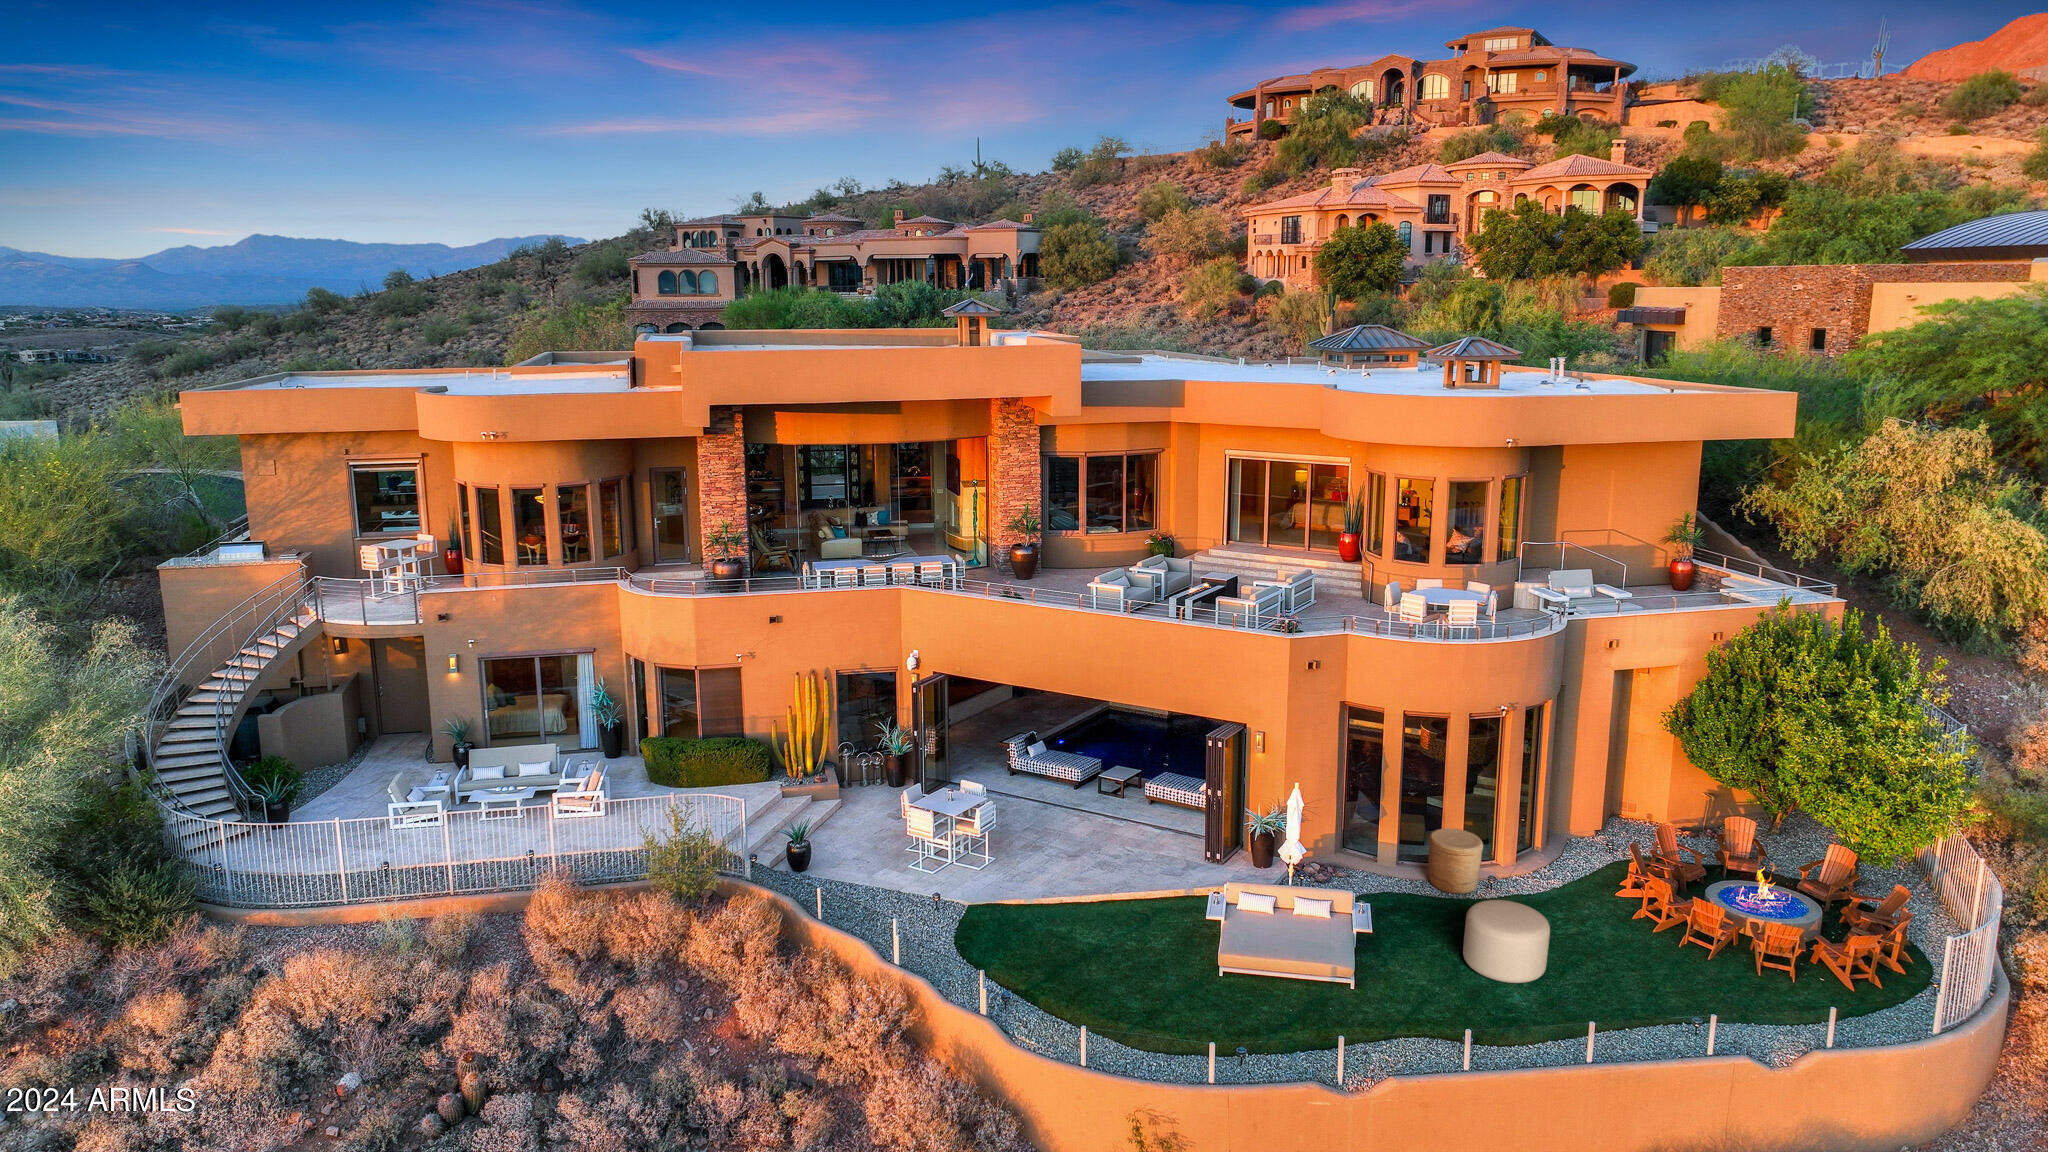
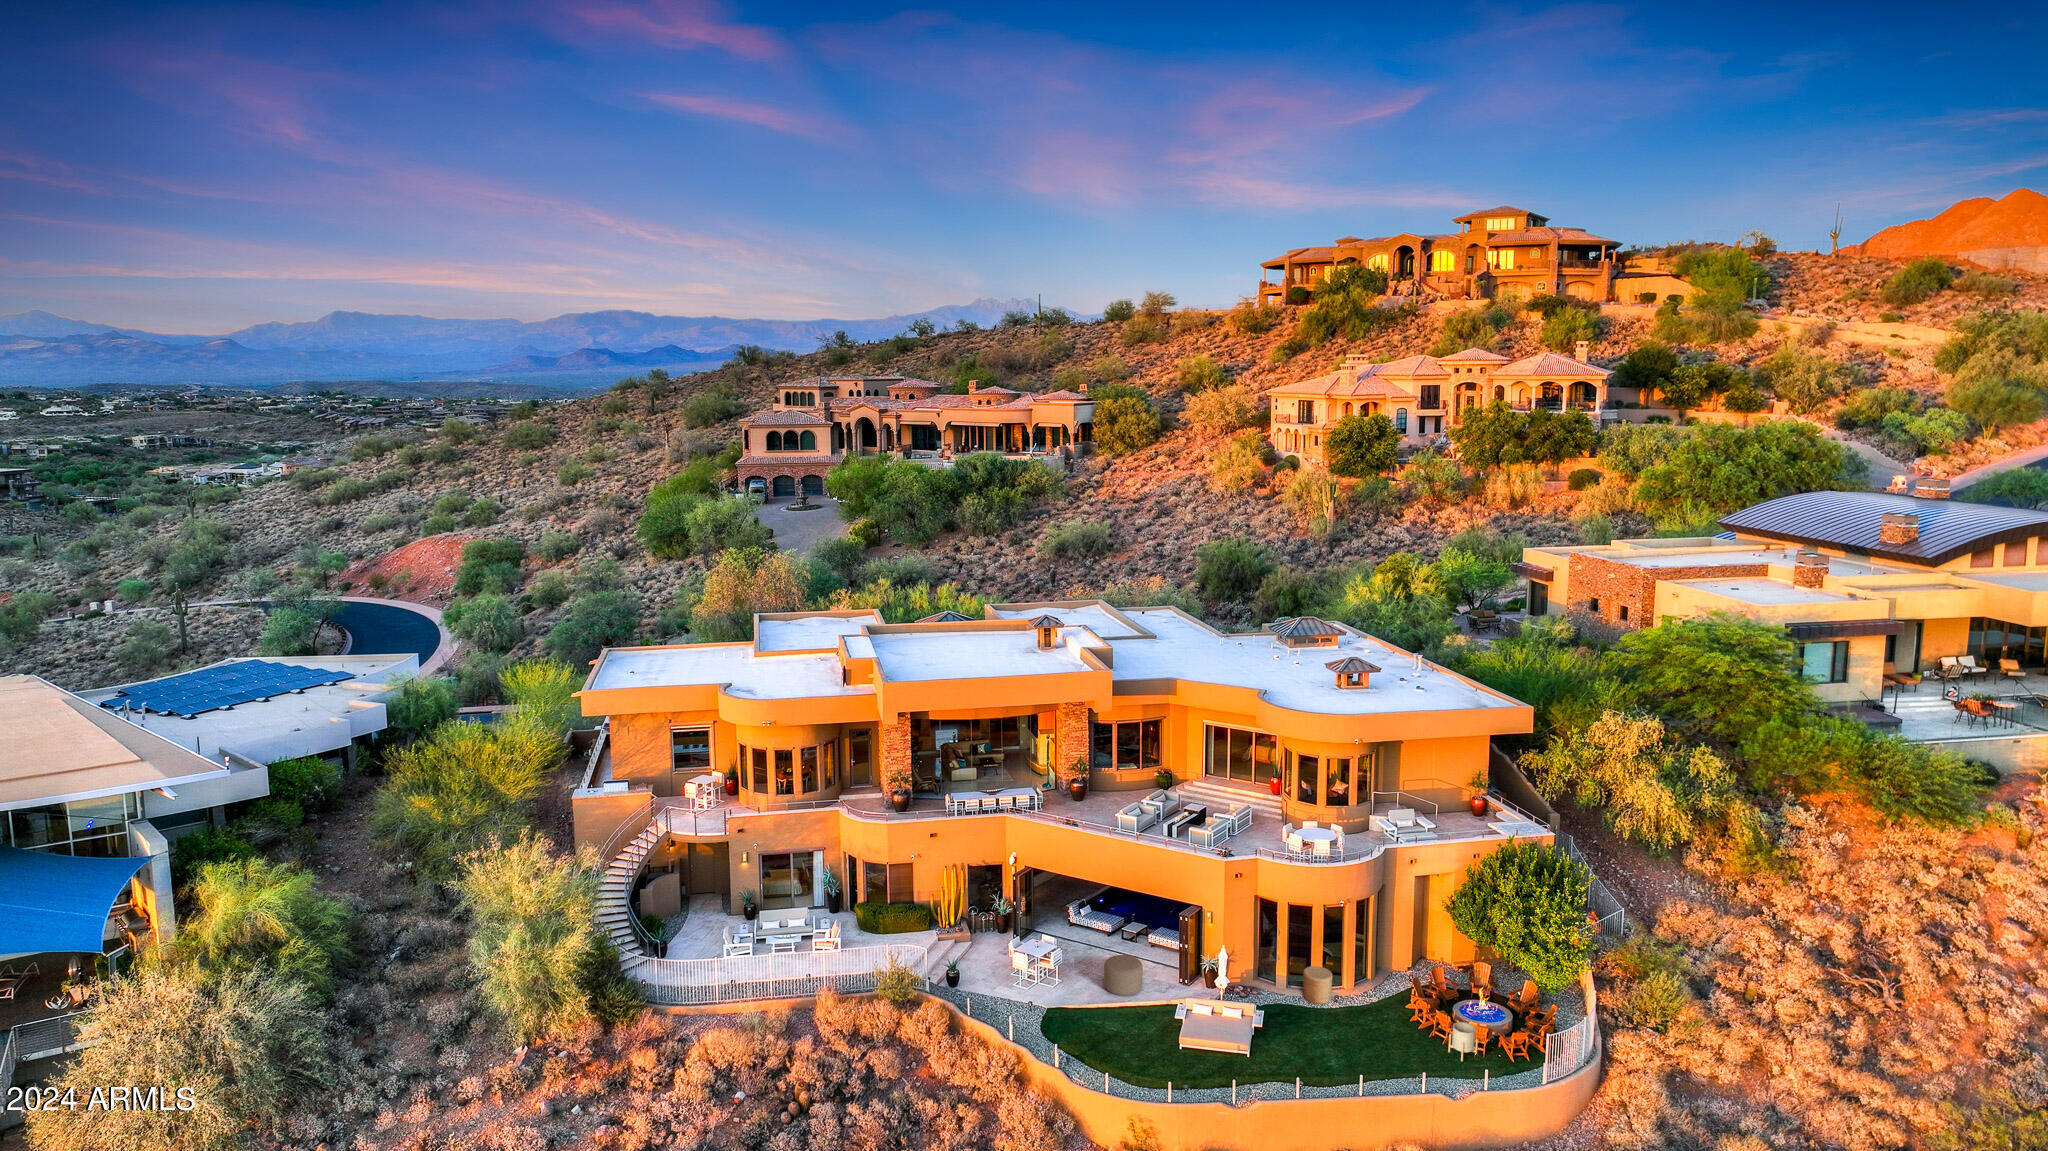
ottoman: present [1463,900,1550,983] -> present [1104,955,1143,996]
planter: none [1718,918,1780,990] -> present [1448,1022,1478,1061]

